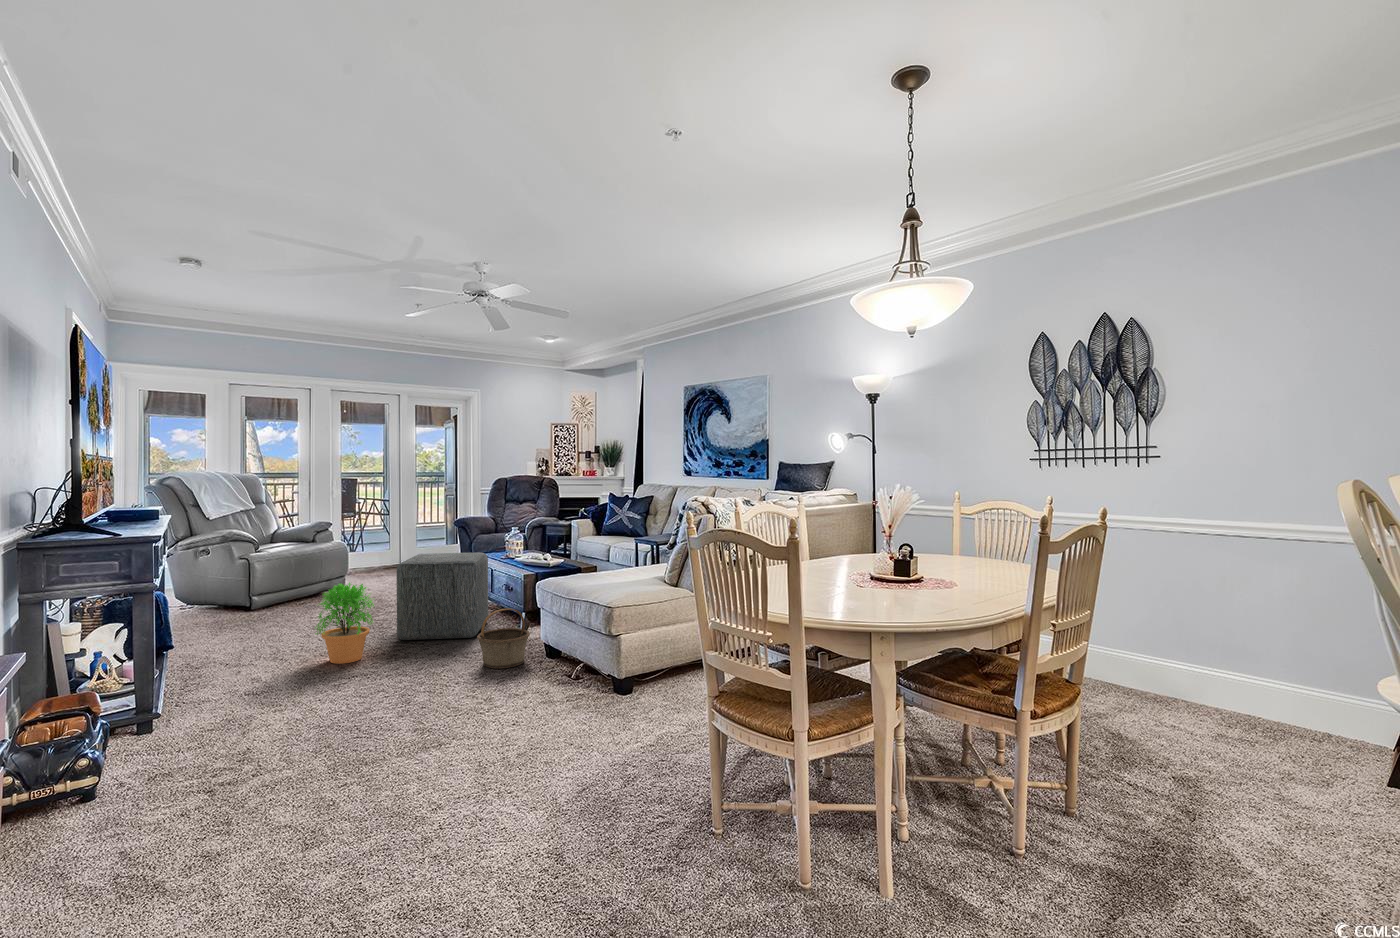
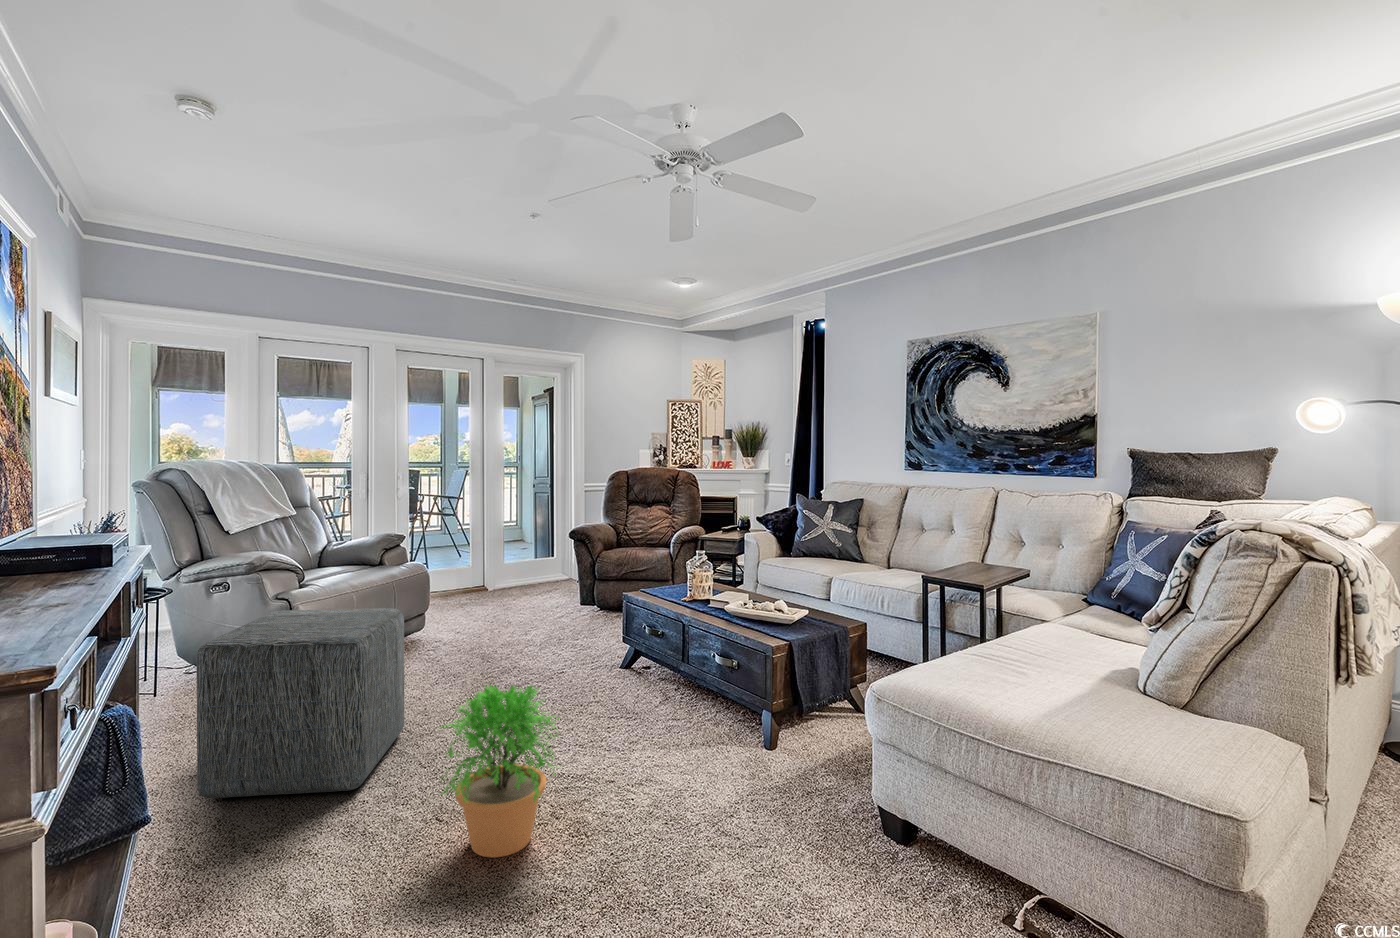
ottoman: present [396,552,488,640] -> present [196,608,404,798]
basket: present [477,608,530,669] -> none [784,745,894,888]

